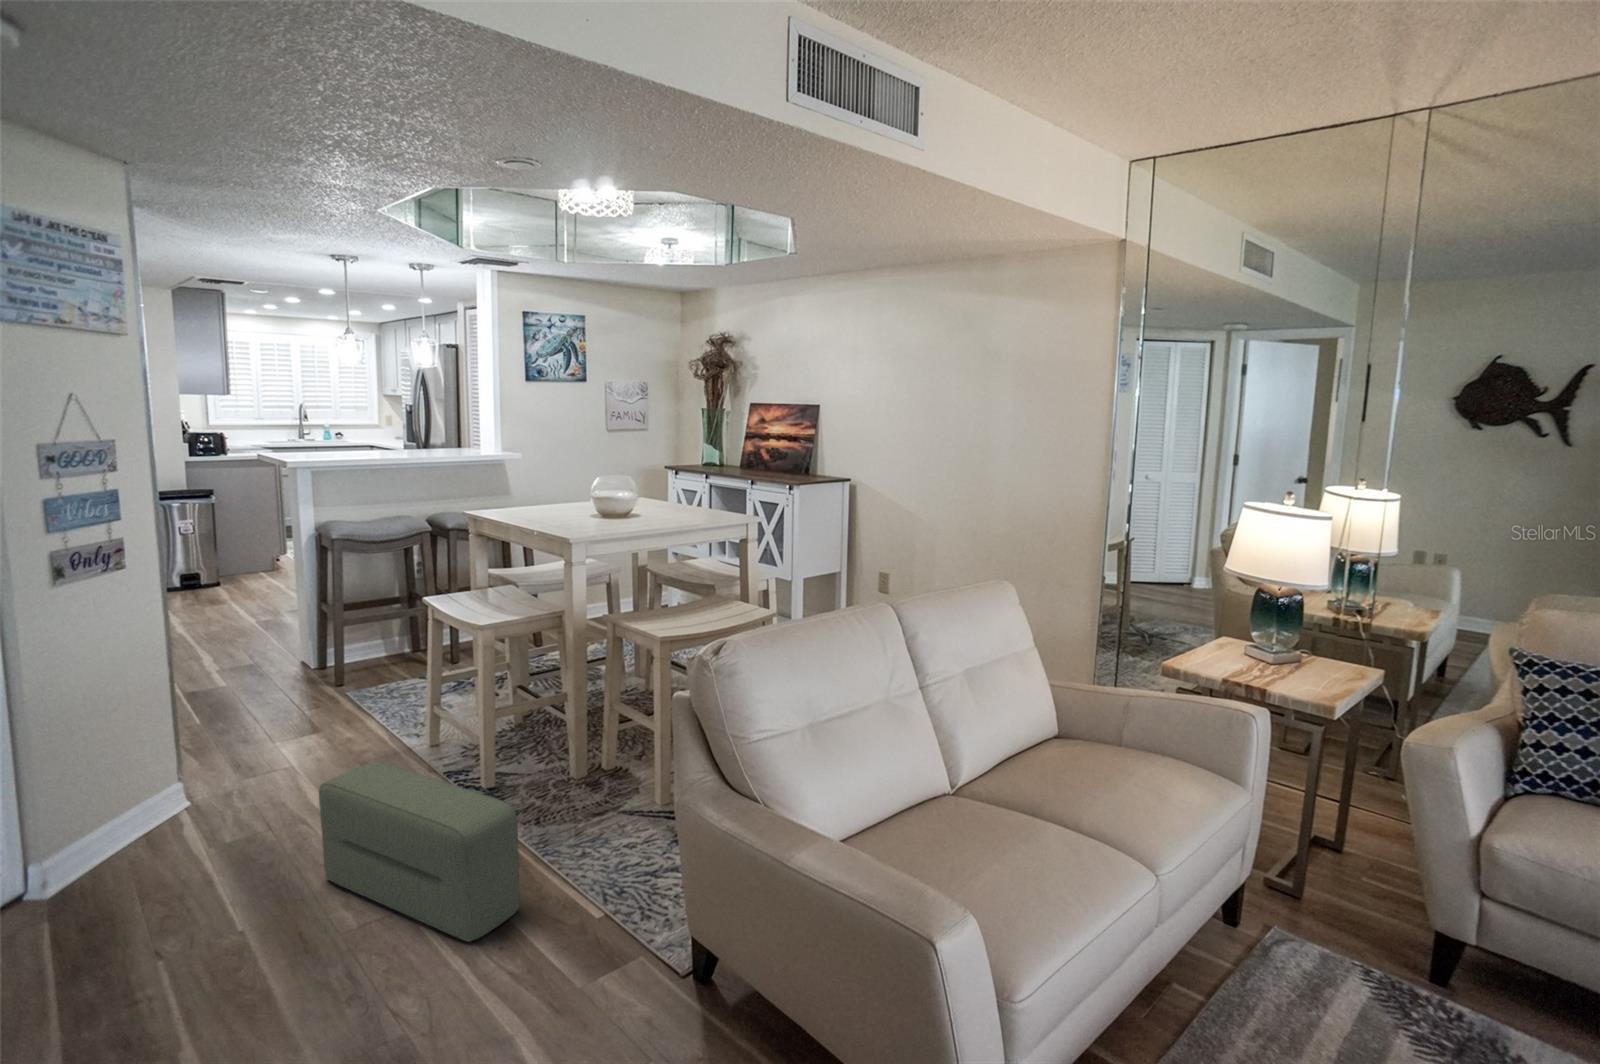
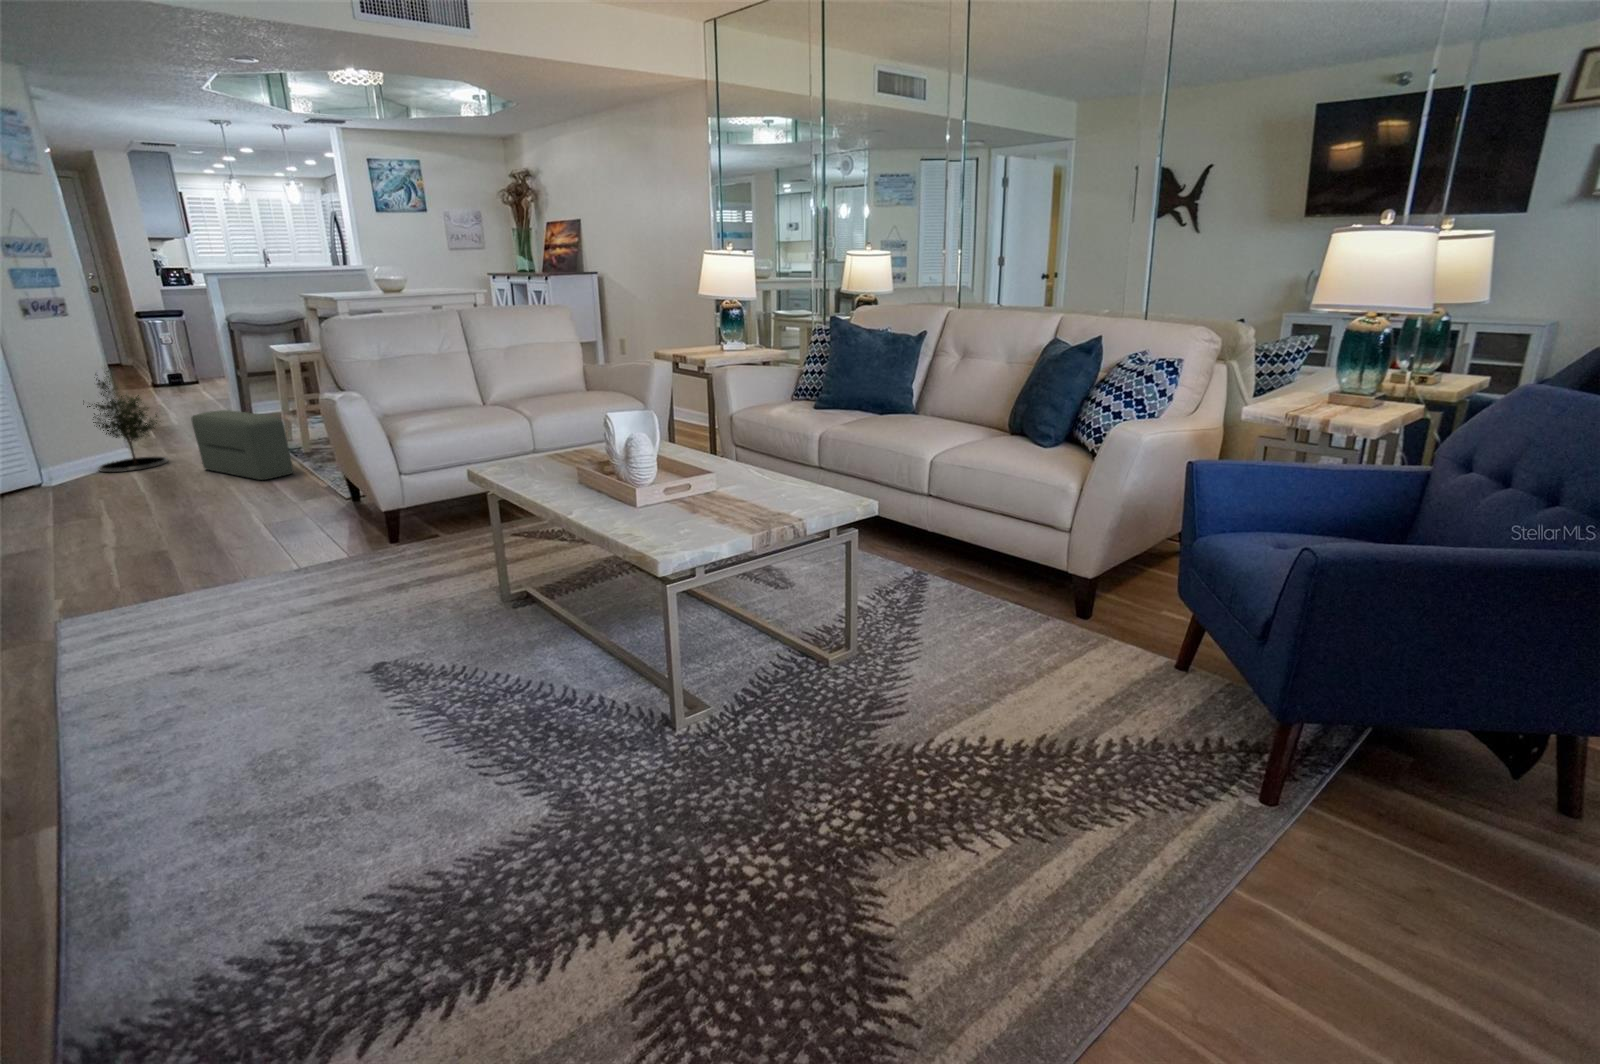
potted tree: none [93,677,251,883] -> present [83,371,168,472]

